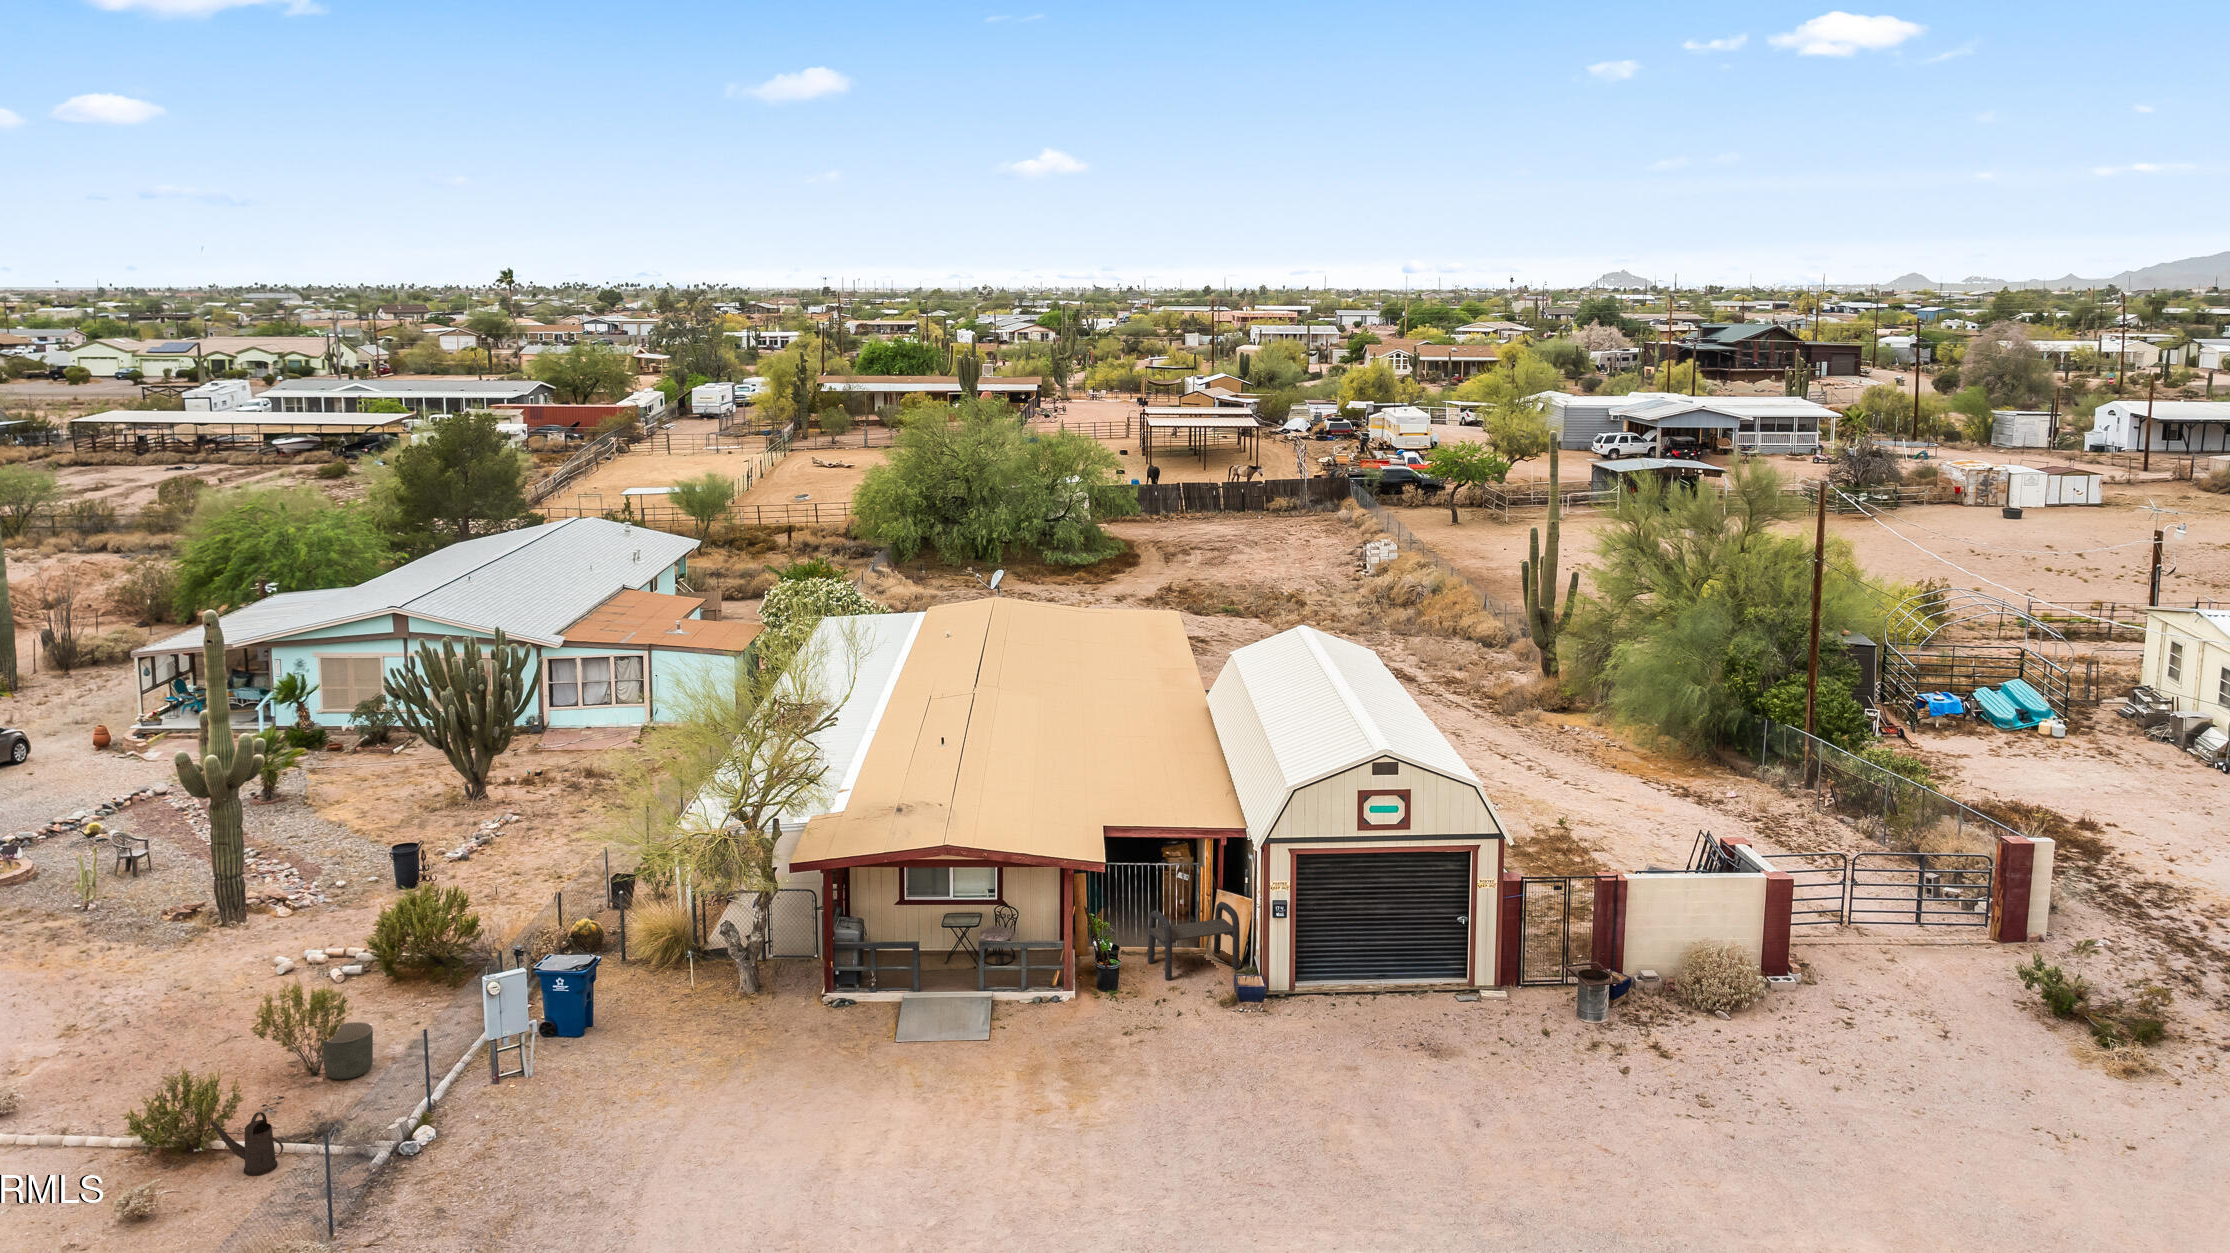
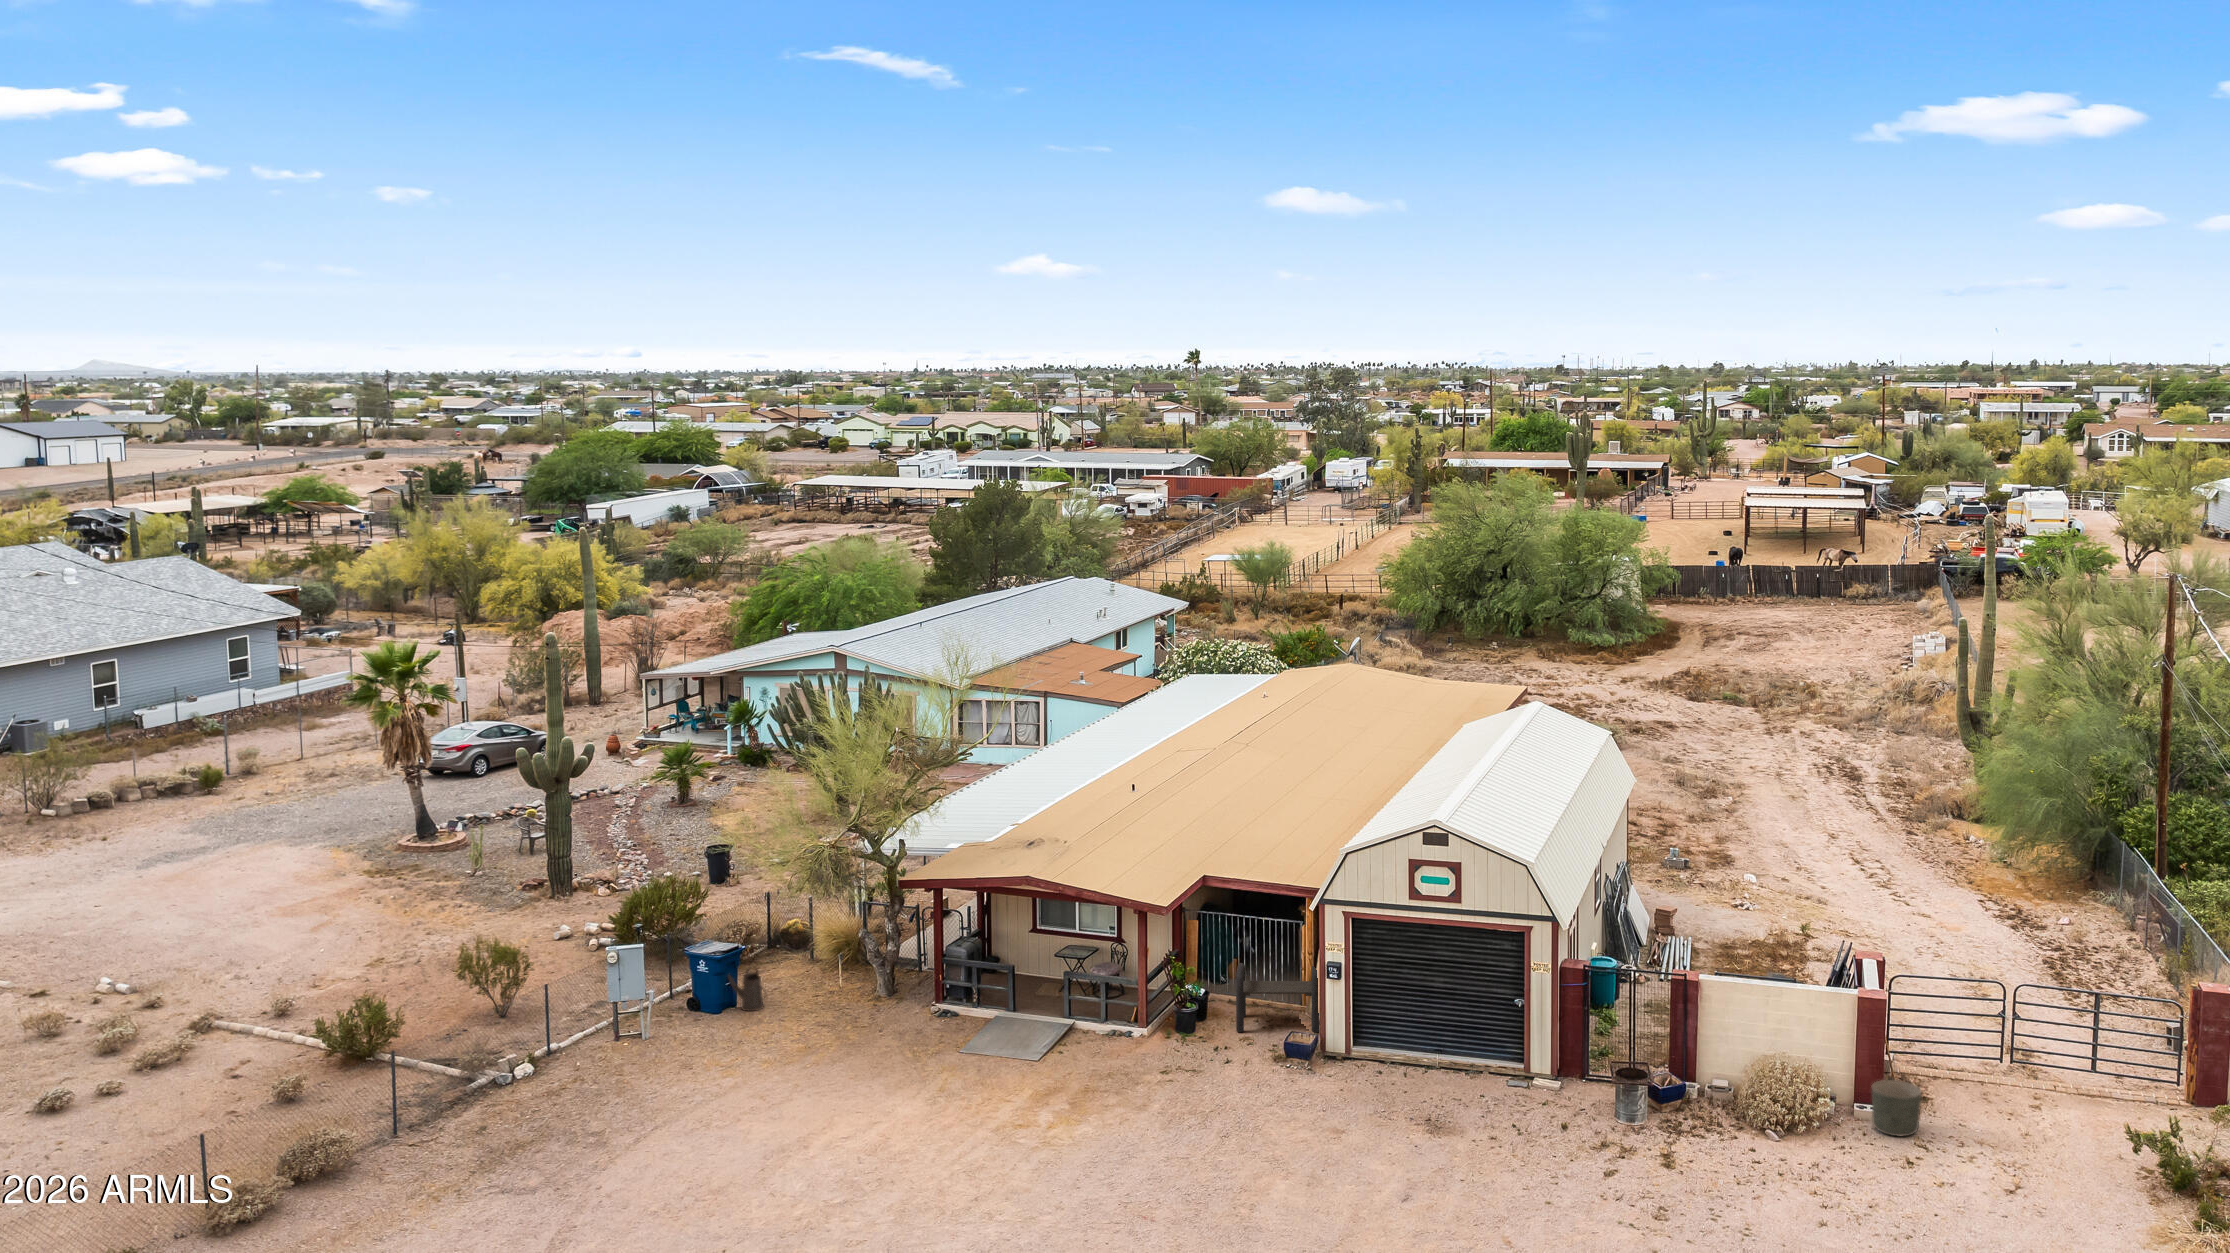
planter: present [323,1022,373,1079] -> present [1871,1080,1921,1136]
watering can: present [210,1112,283,1176] -> present [728,967,764,1011]

